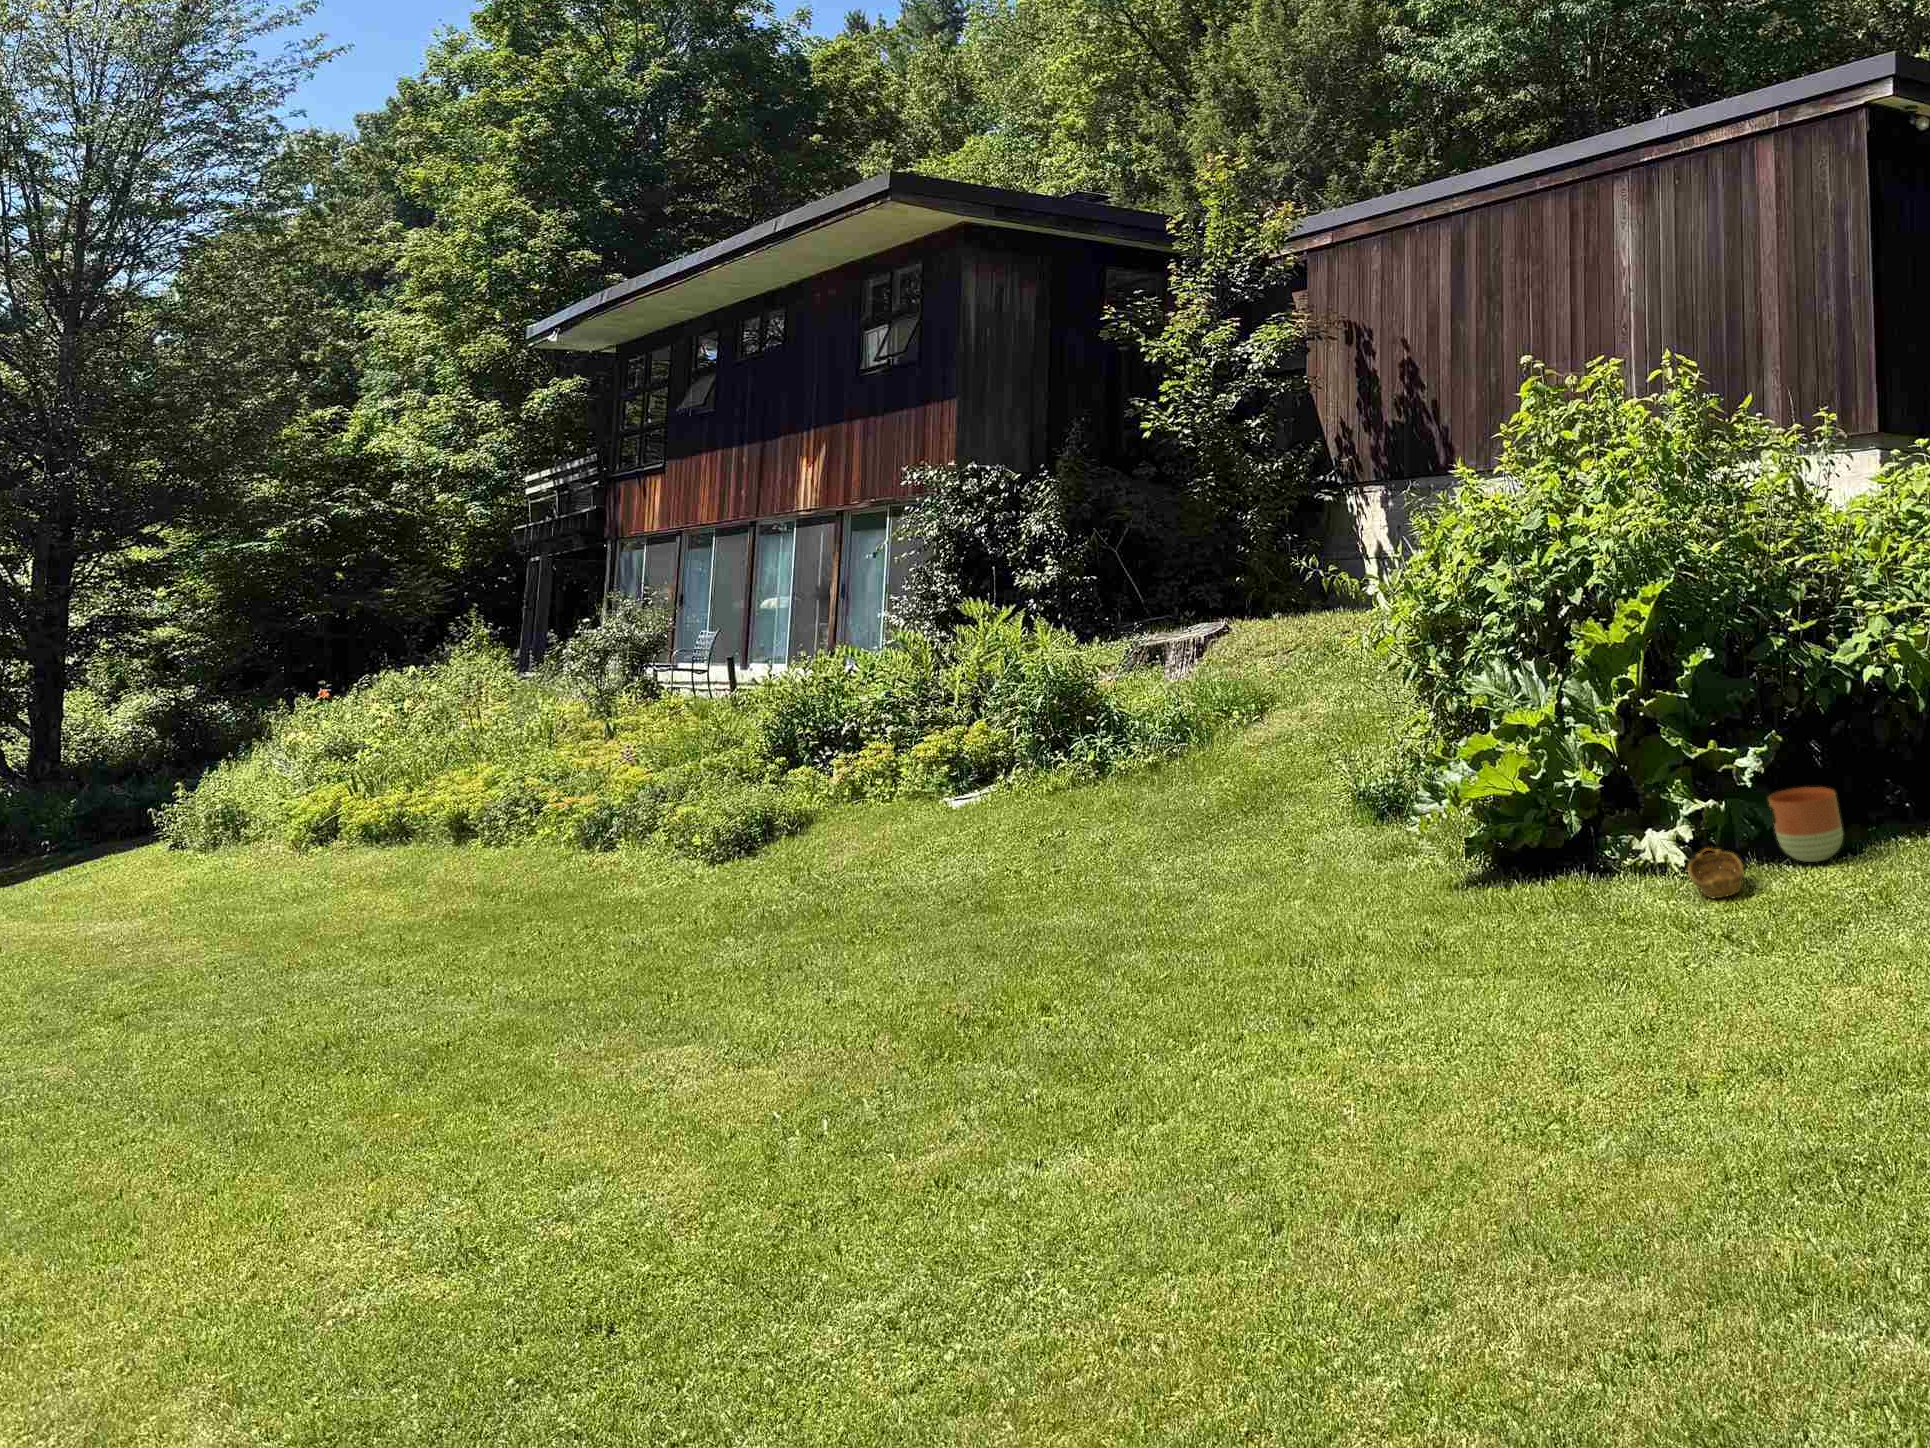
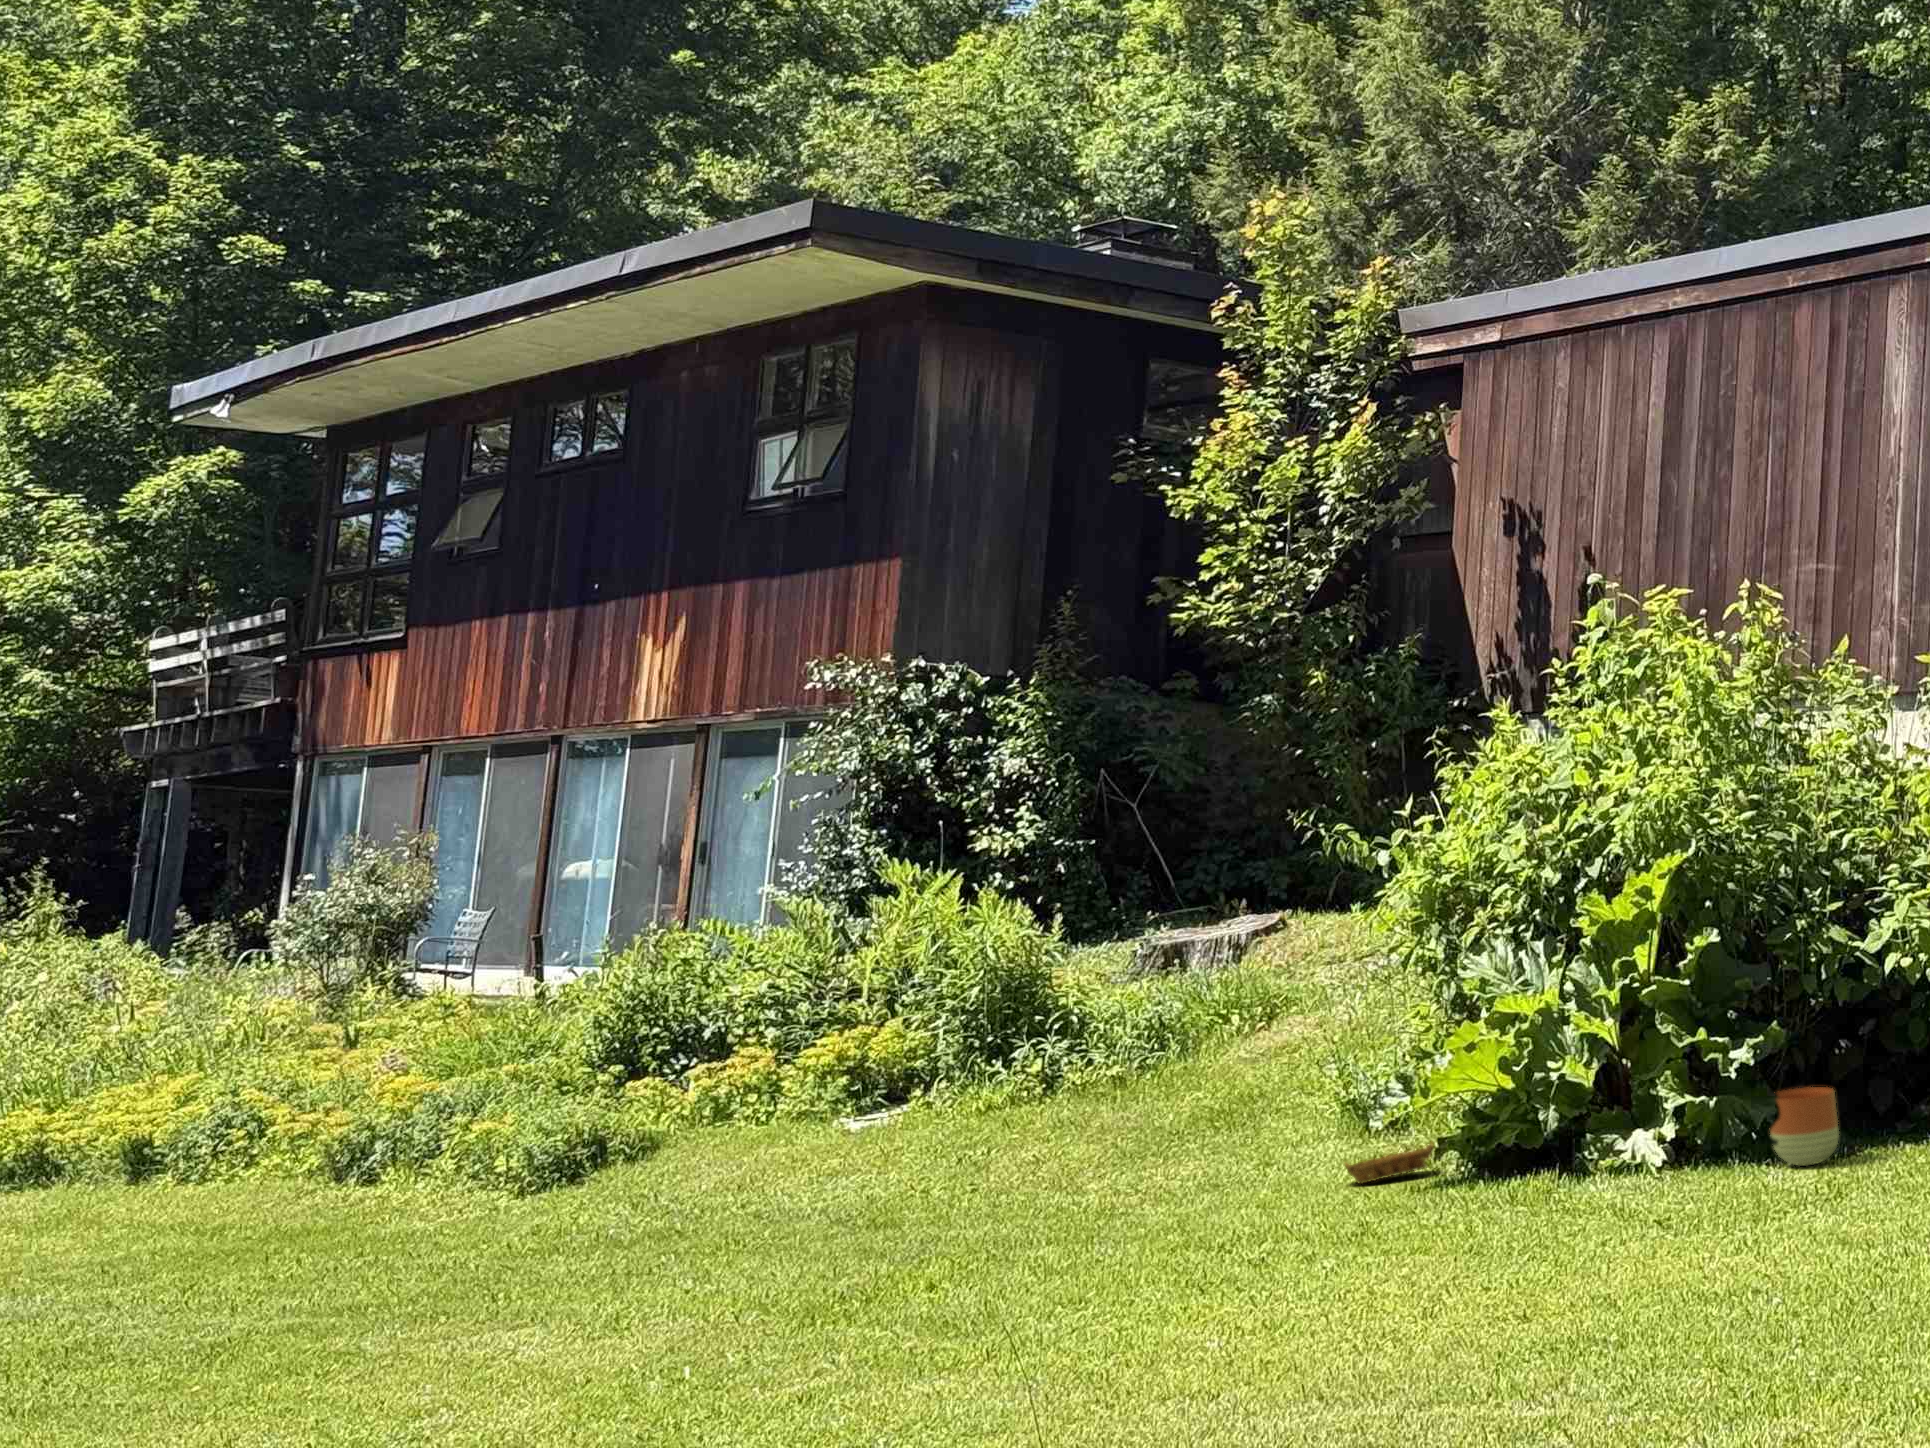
basket: present [1688,848,1744,899] -> present [1345,1143,1434,1184]

